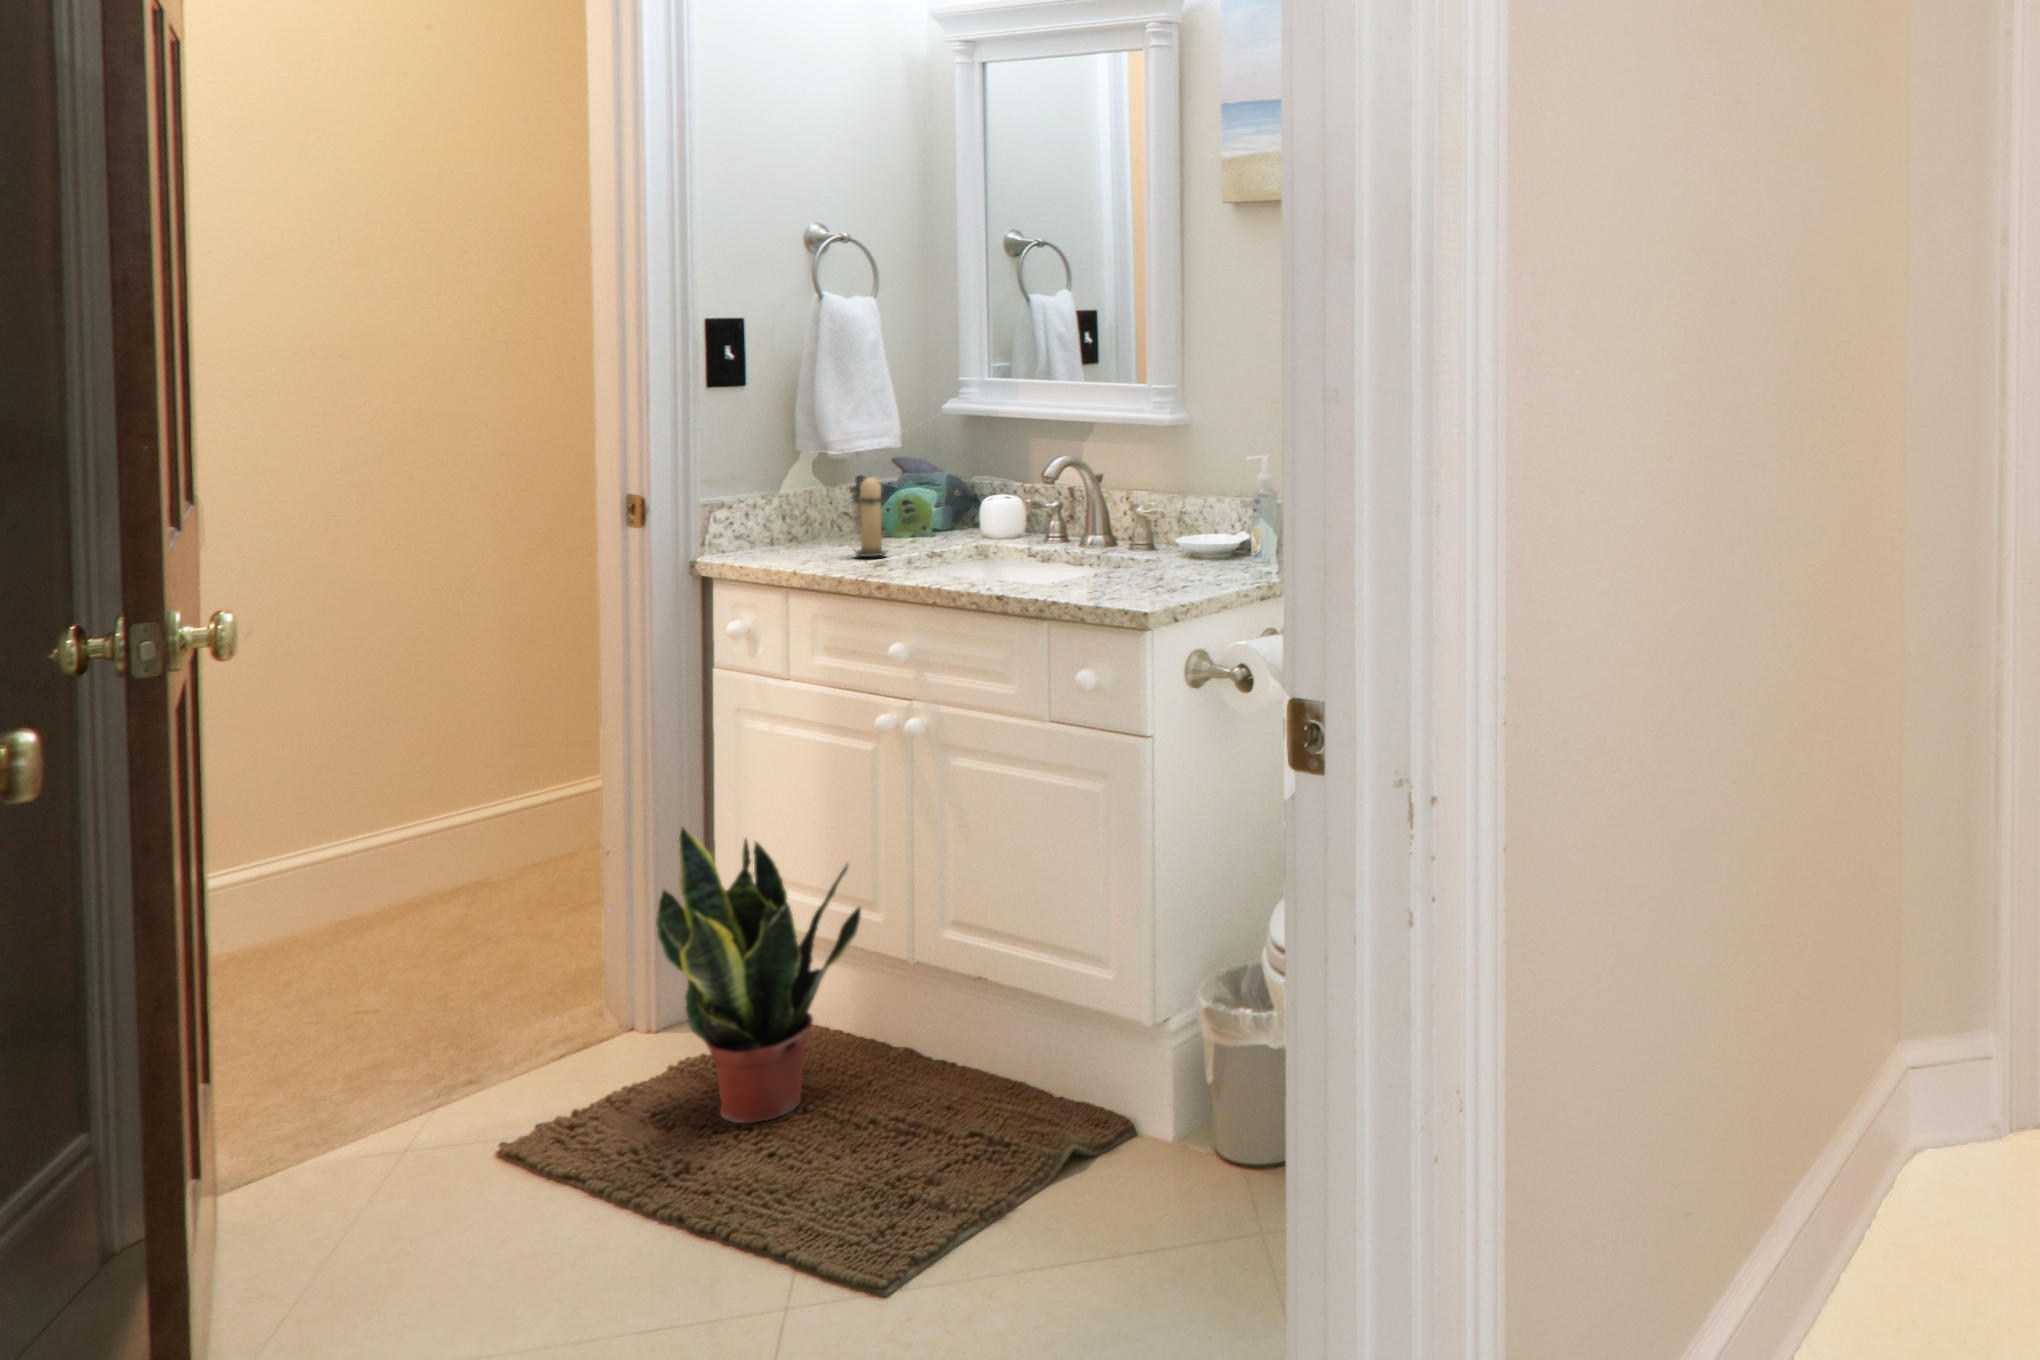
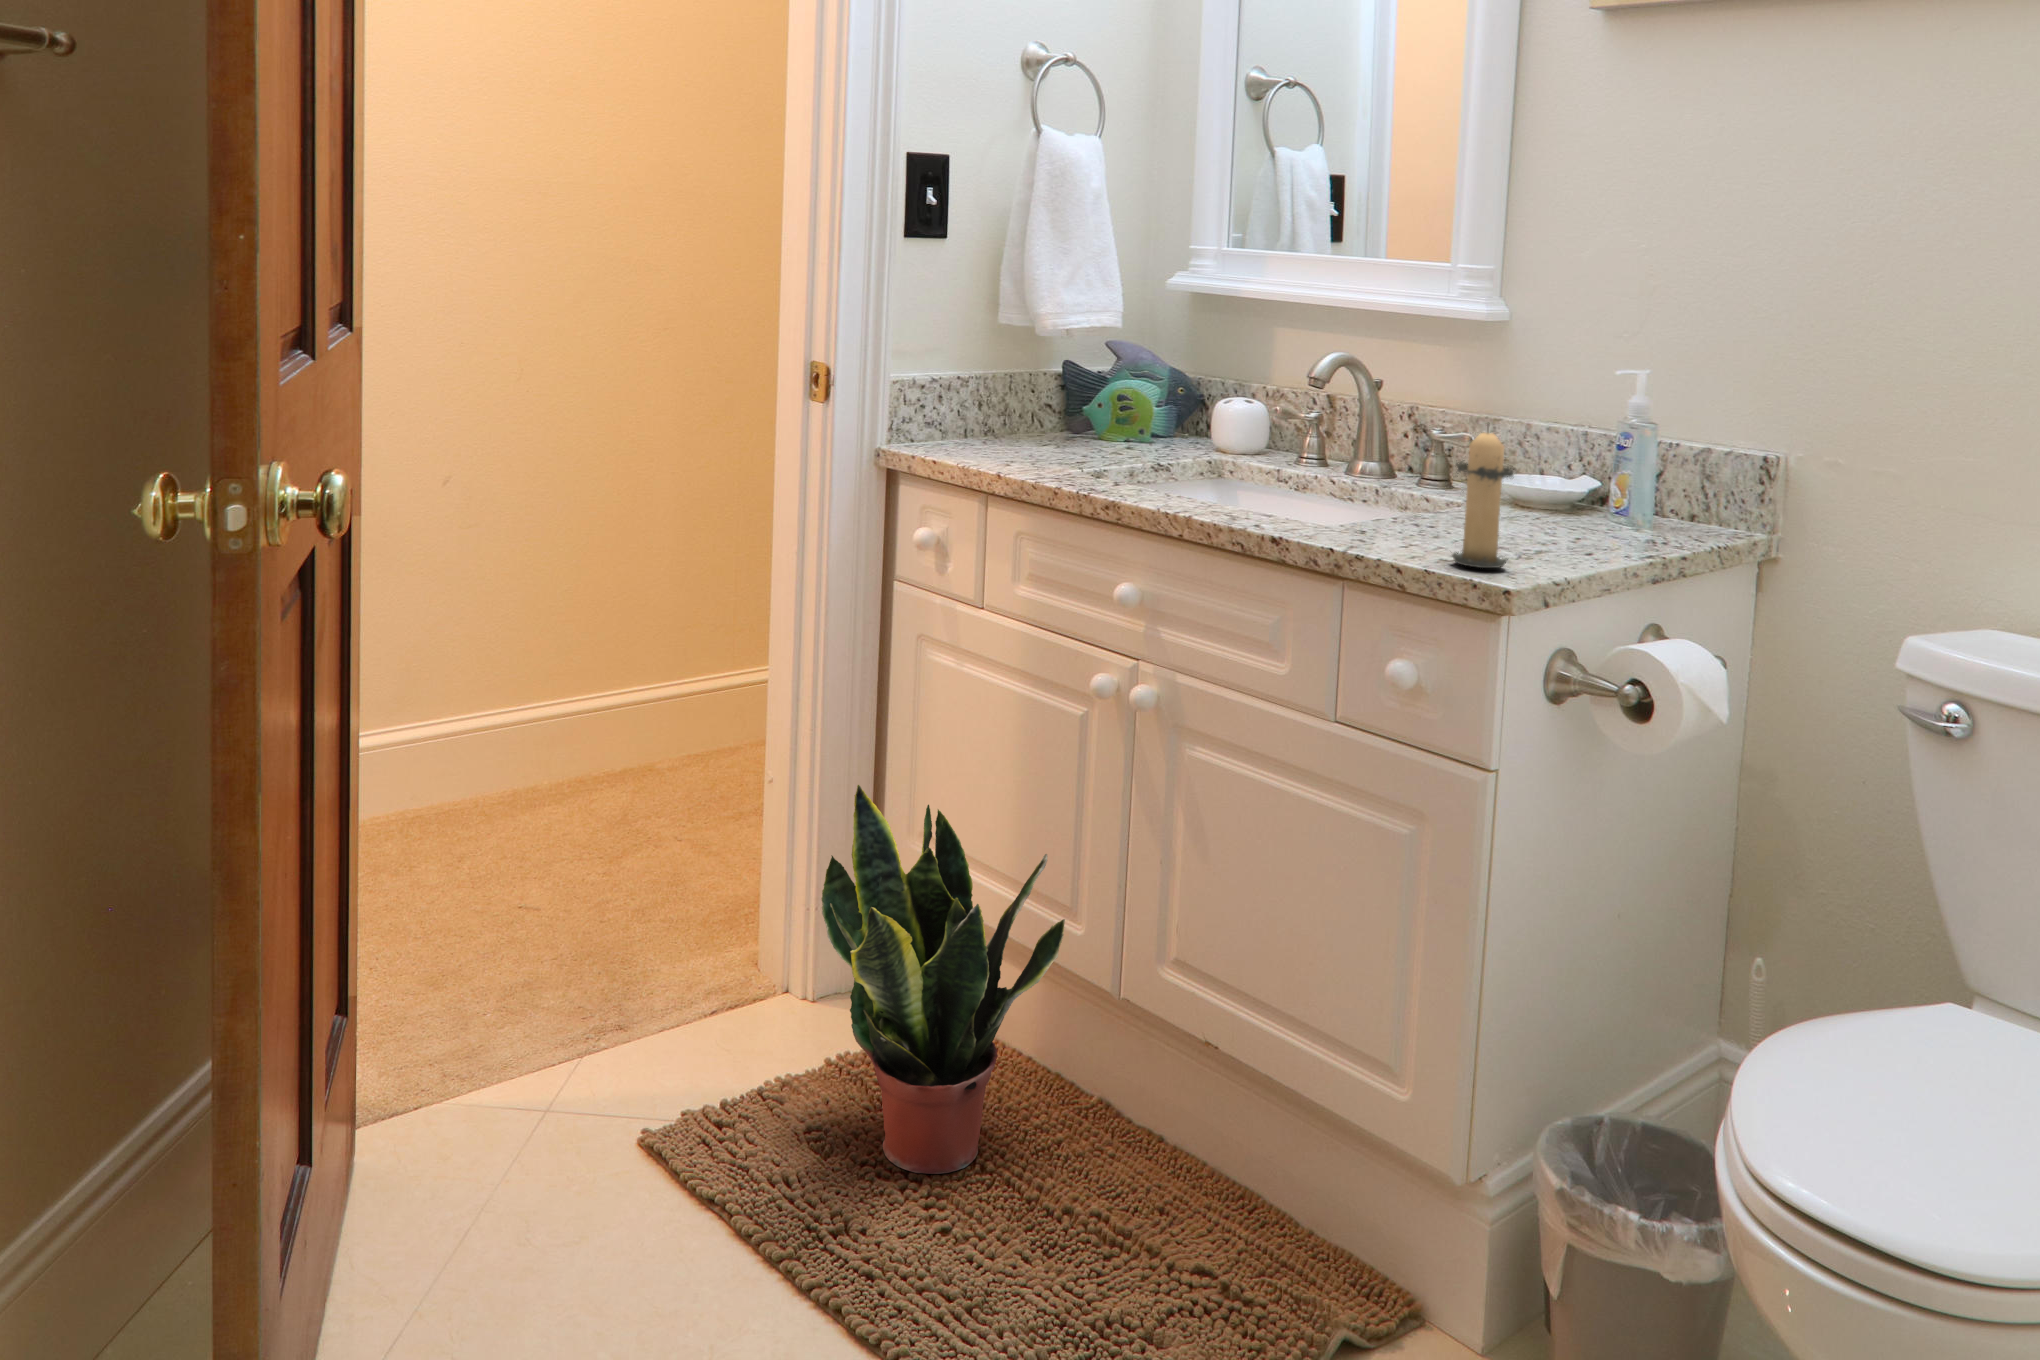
candle: present [853,477,889,557] -> present [1452,424,1514,568]

